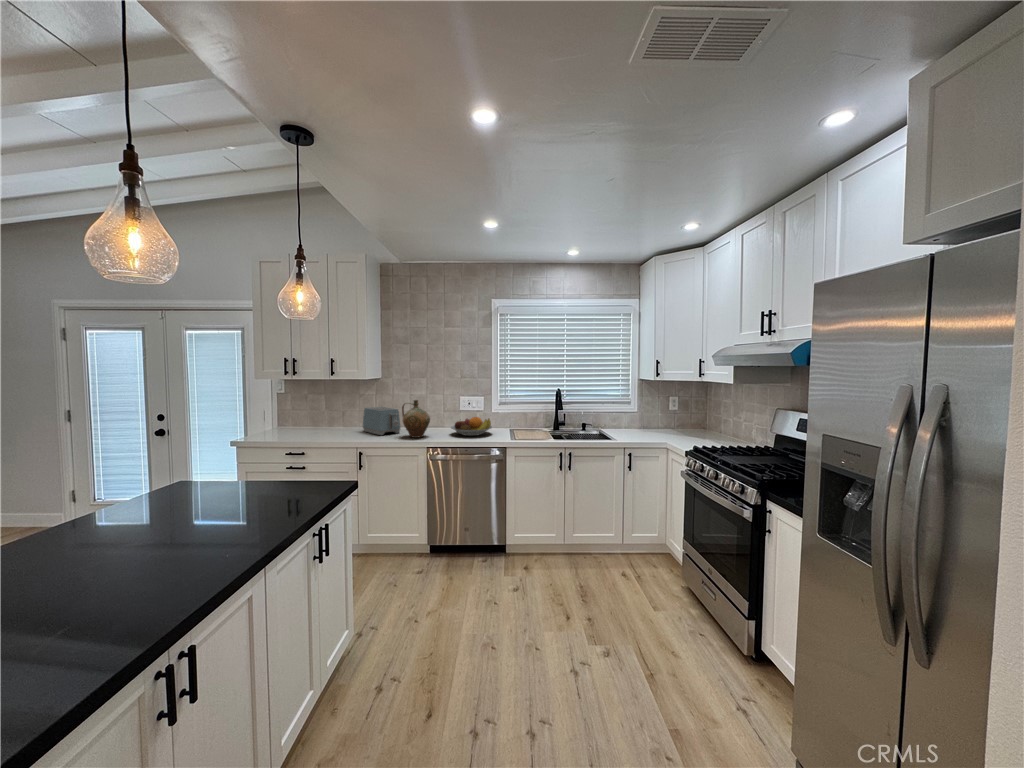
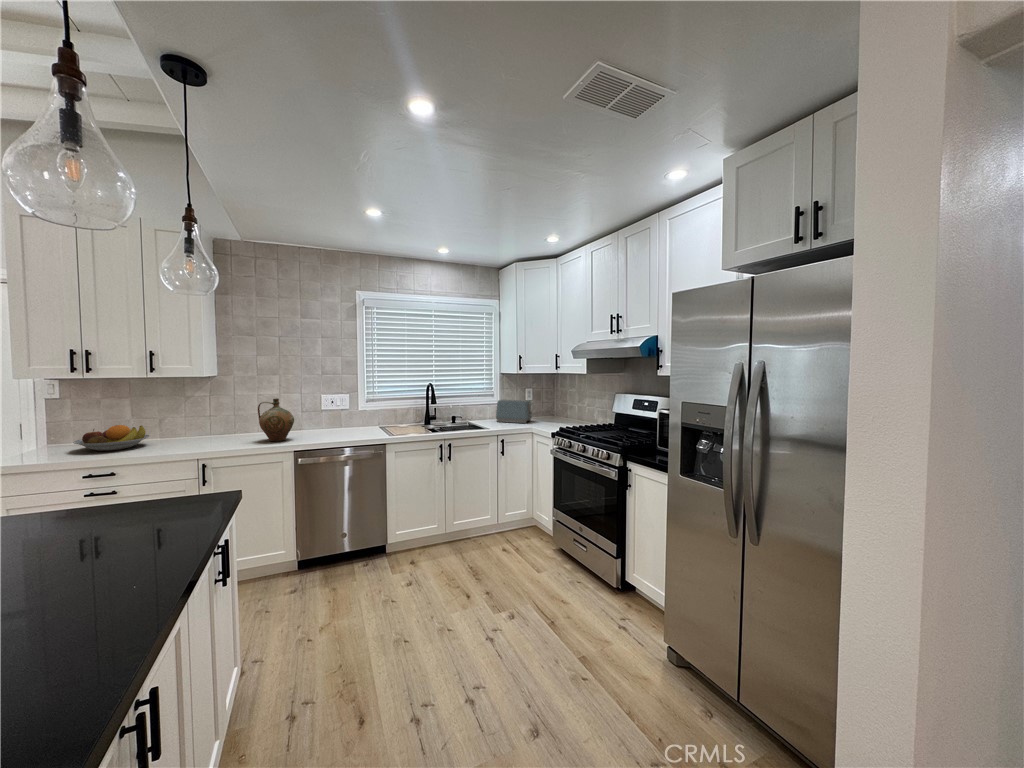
toaster: present [363,407,400,435] -> present [496,399,533,423]
fruit bowl: present [451,417,492,436] -> present [73,425,150,451]

